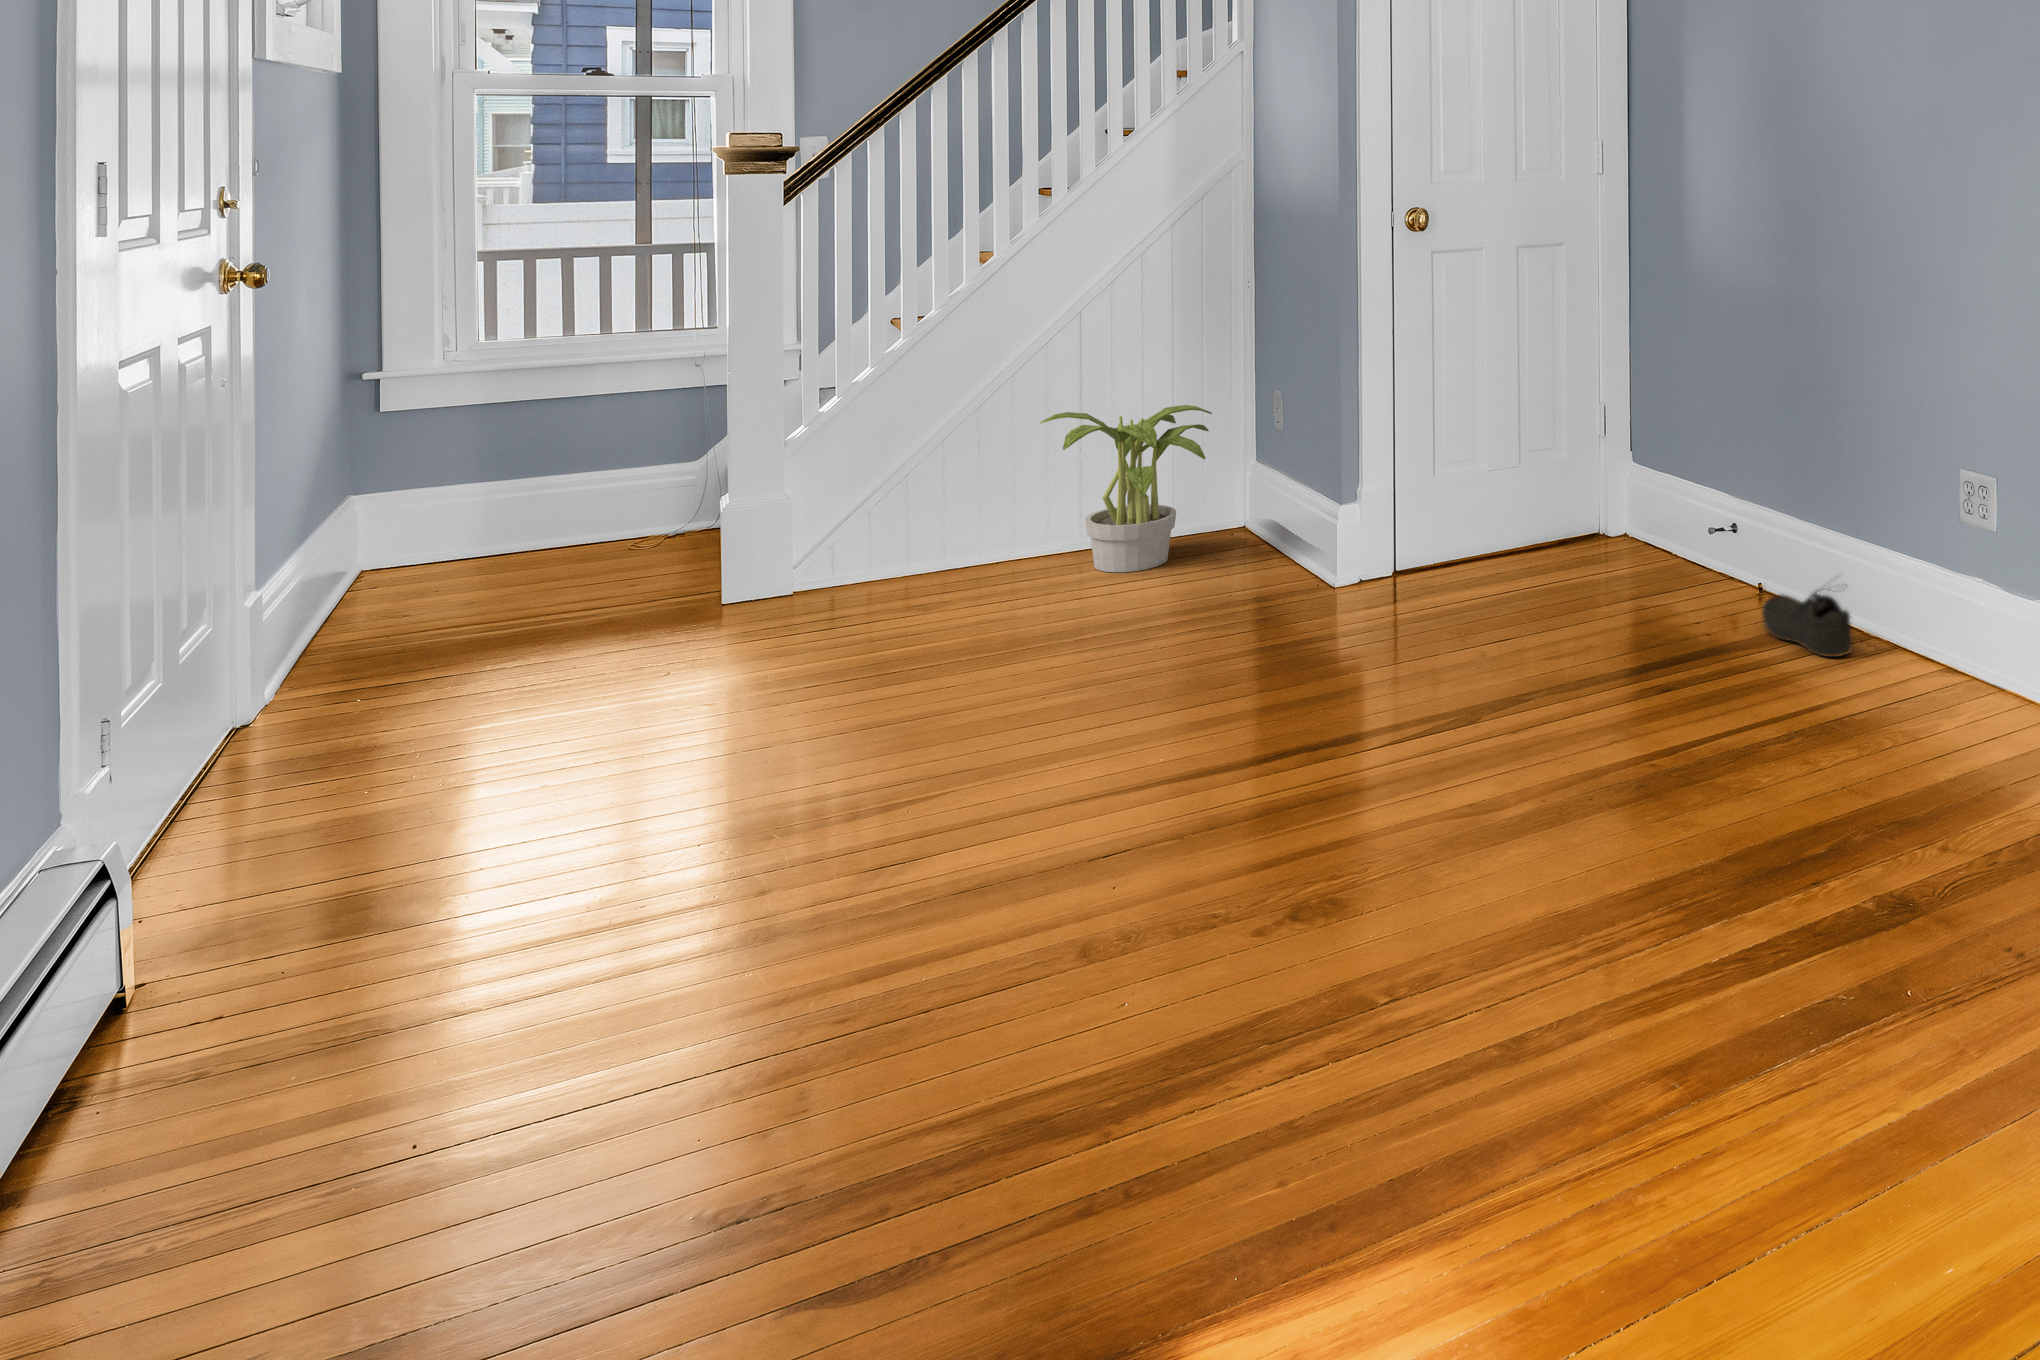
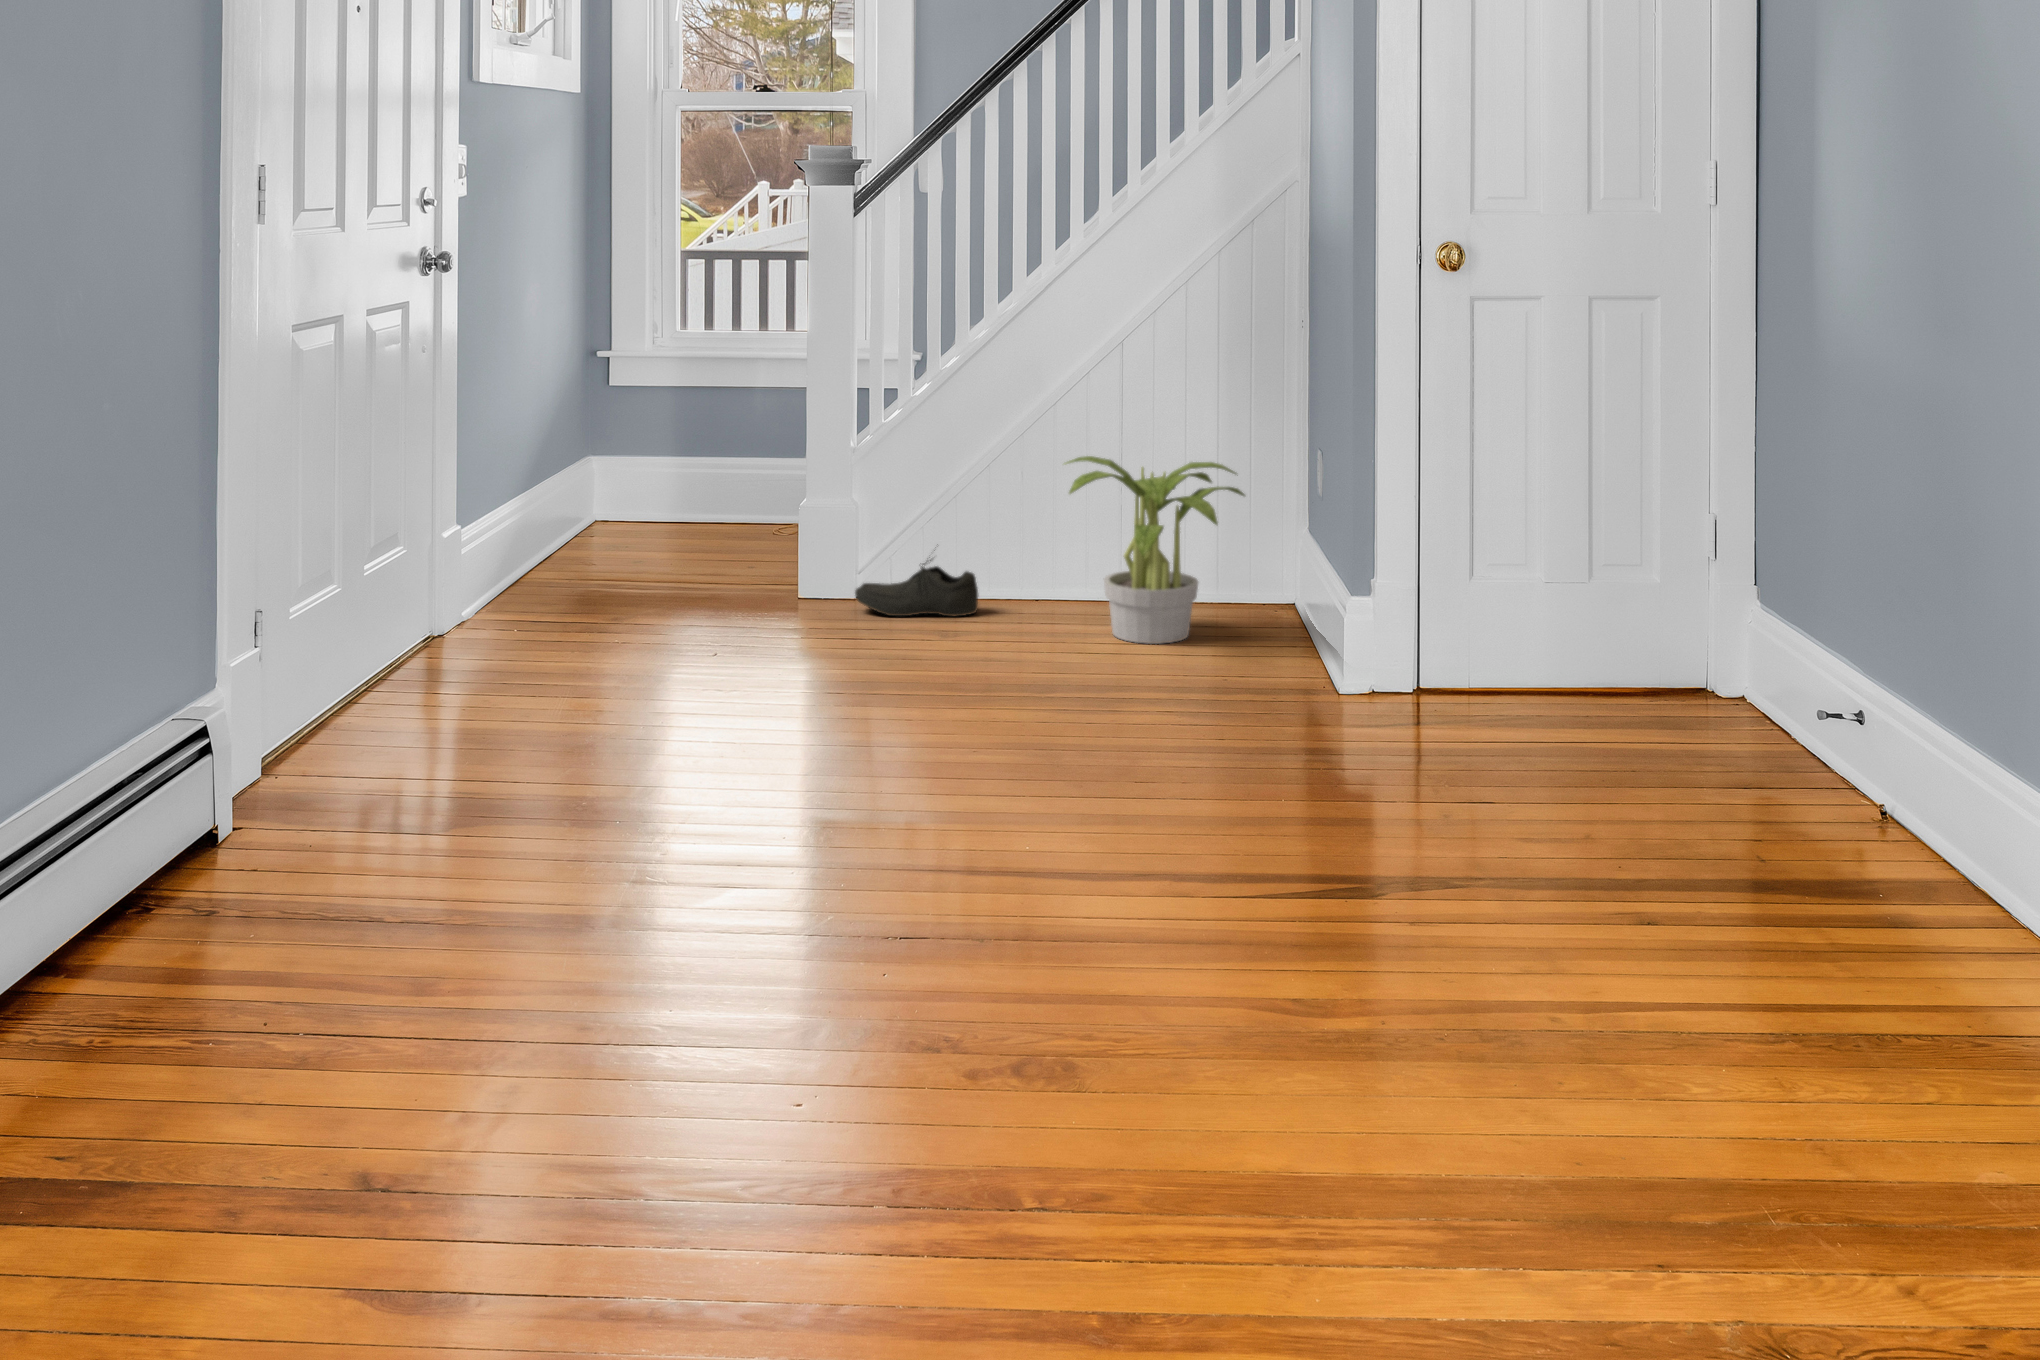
shoe: present [1762,584,1853,657] -> present [855,550,978,616]

